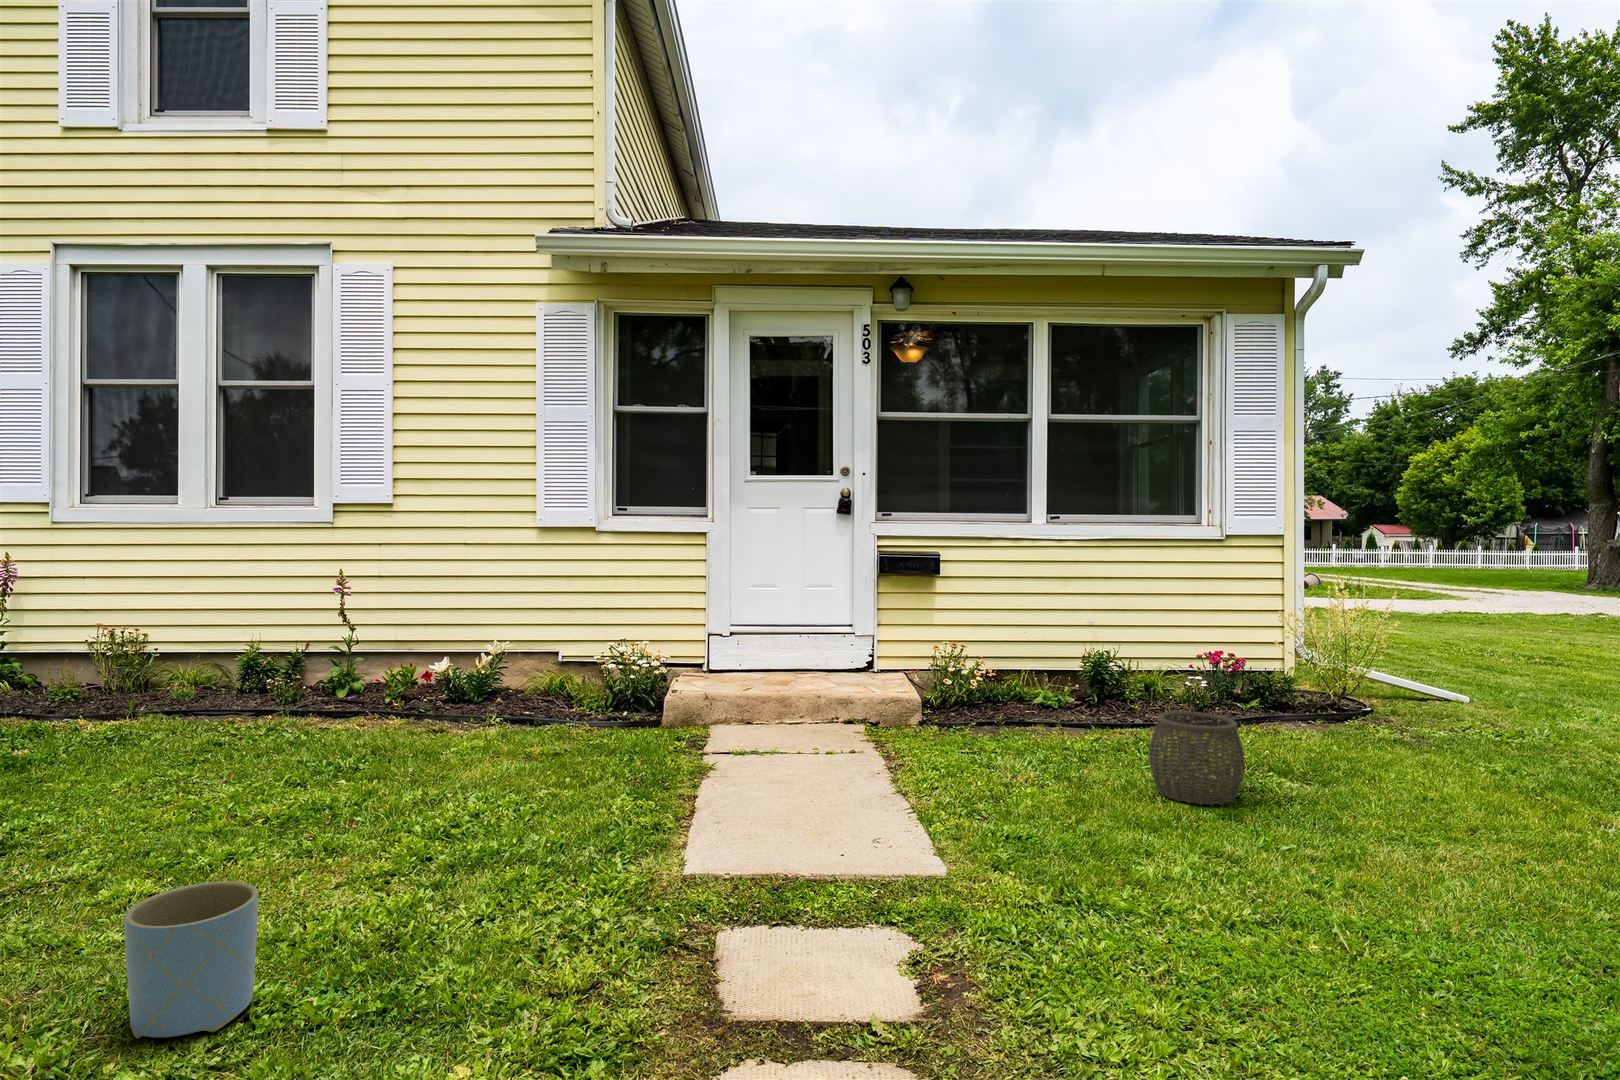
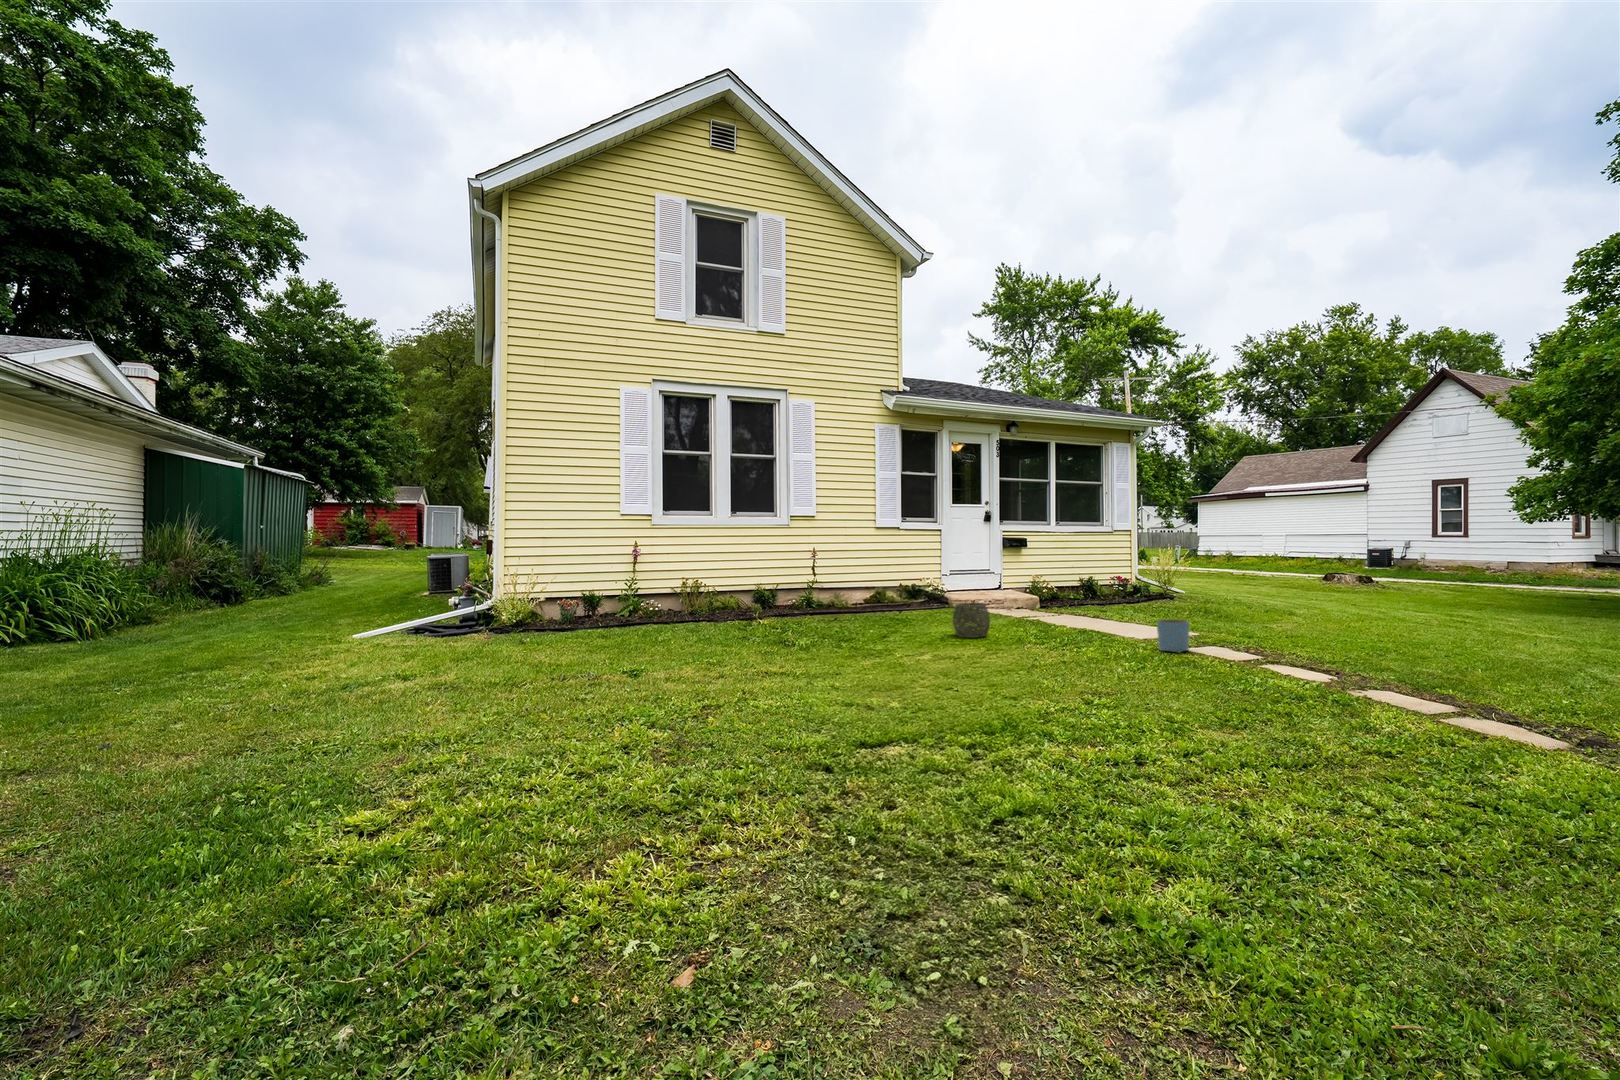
woven basket: present [1148,711,1246,805] -> present [952,603,990,638]

